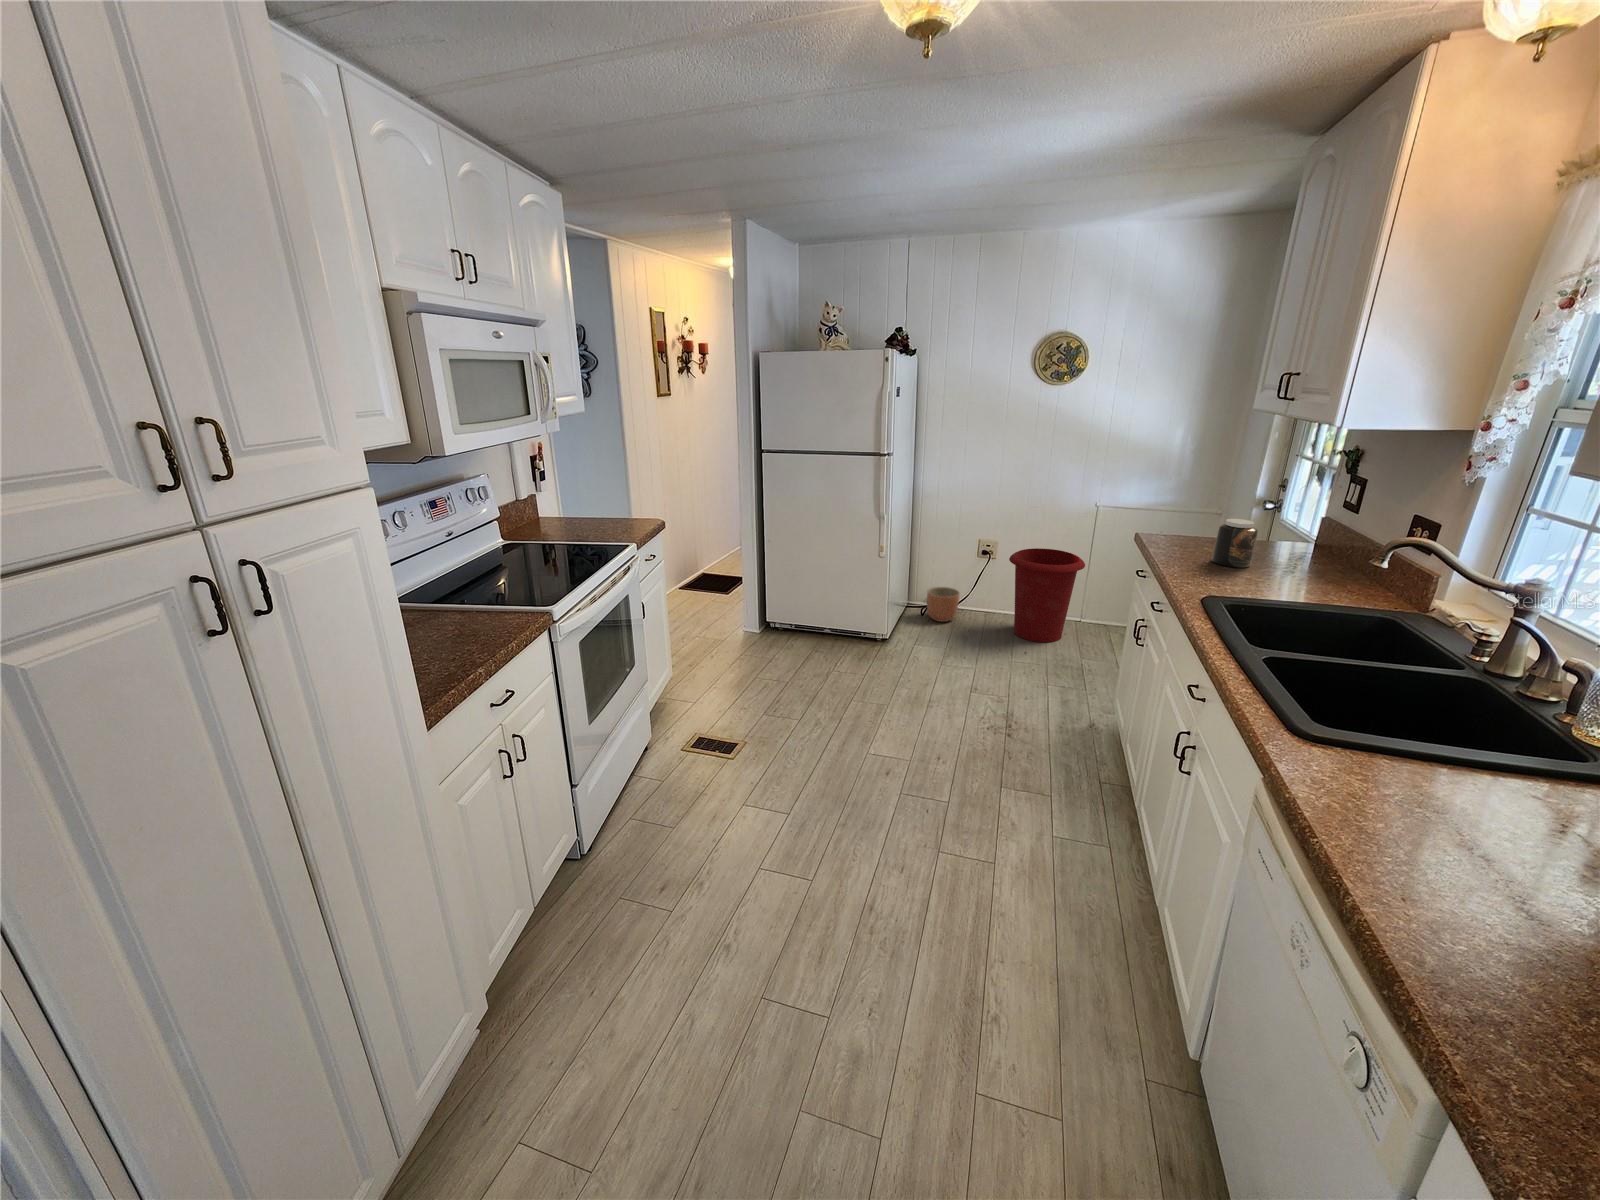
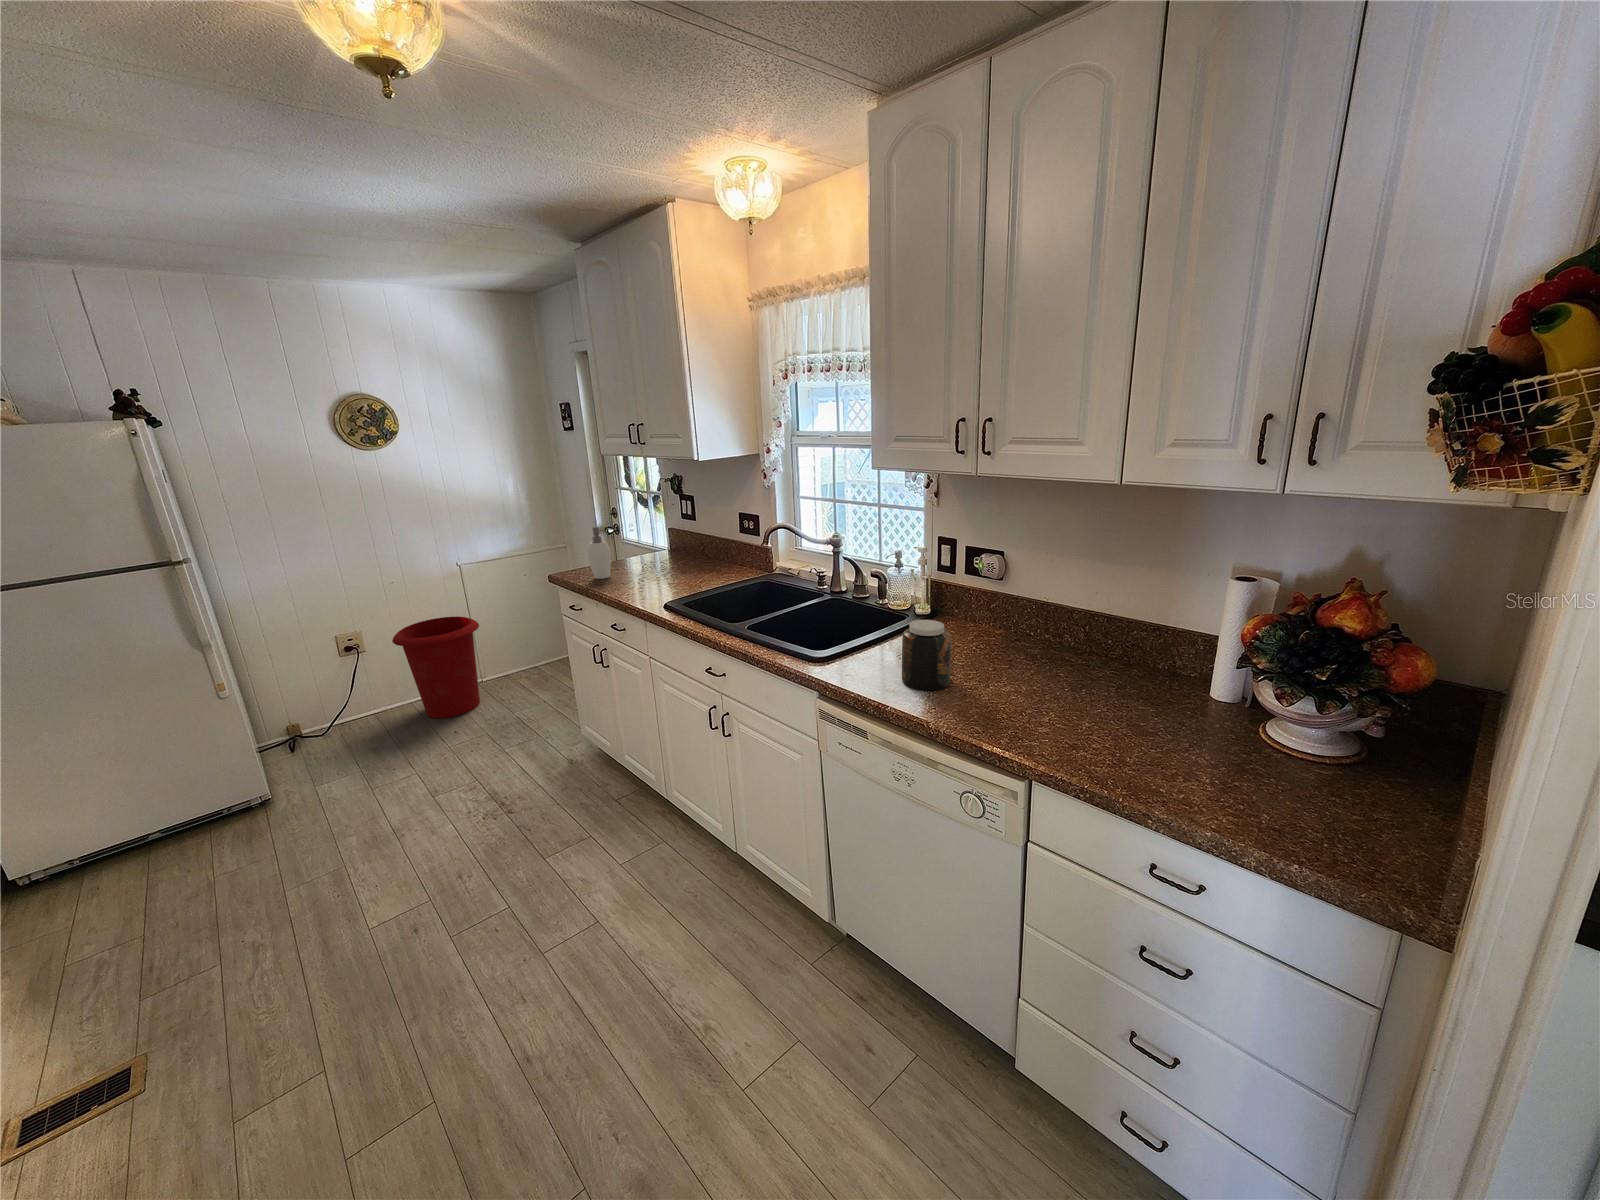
soap dispenser: none [1174,492,1218,552] -> present [587,527,613,579]
jar: present [1212,519,1258,568] -> present [902,620,951,690]
planter: present [927,587,960,622] -> none [292,700,346,747]

